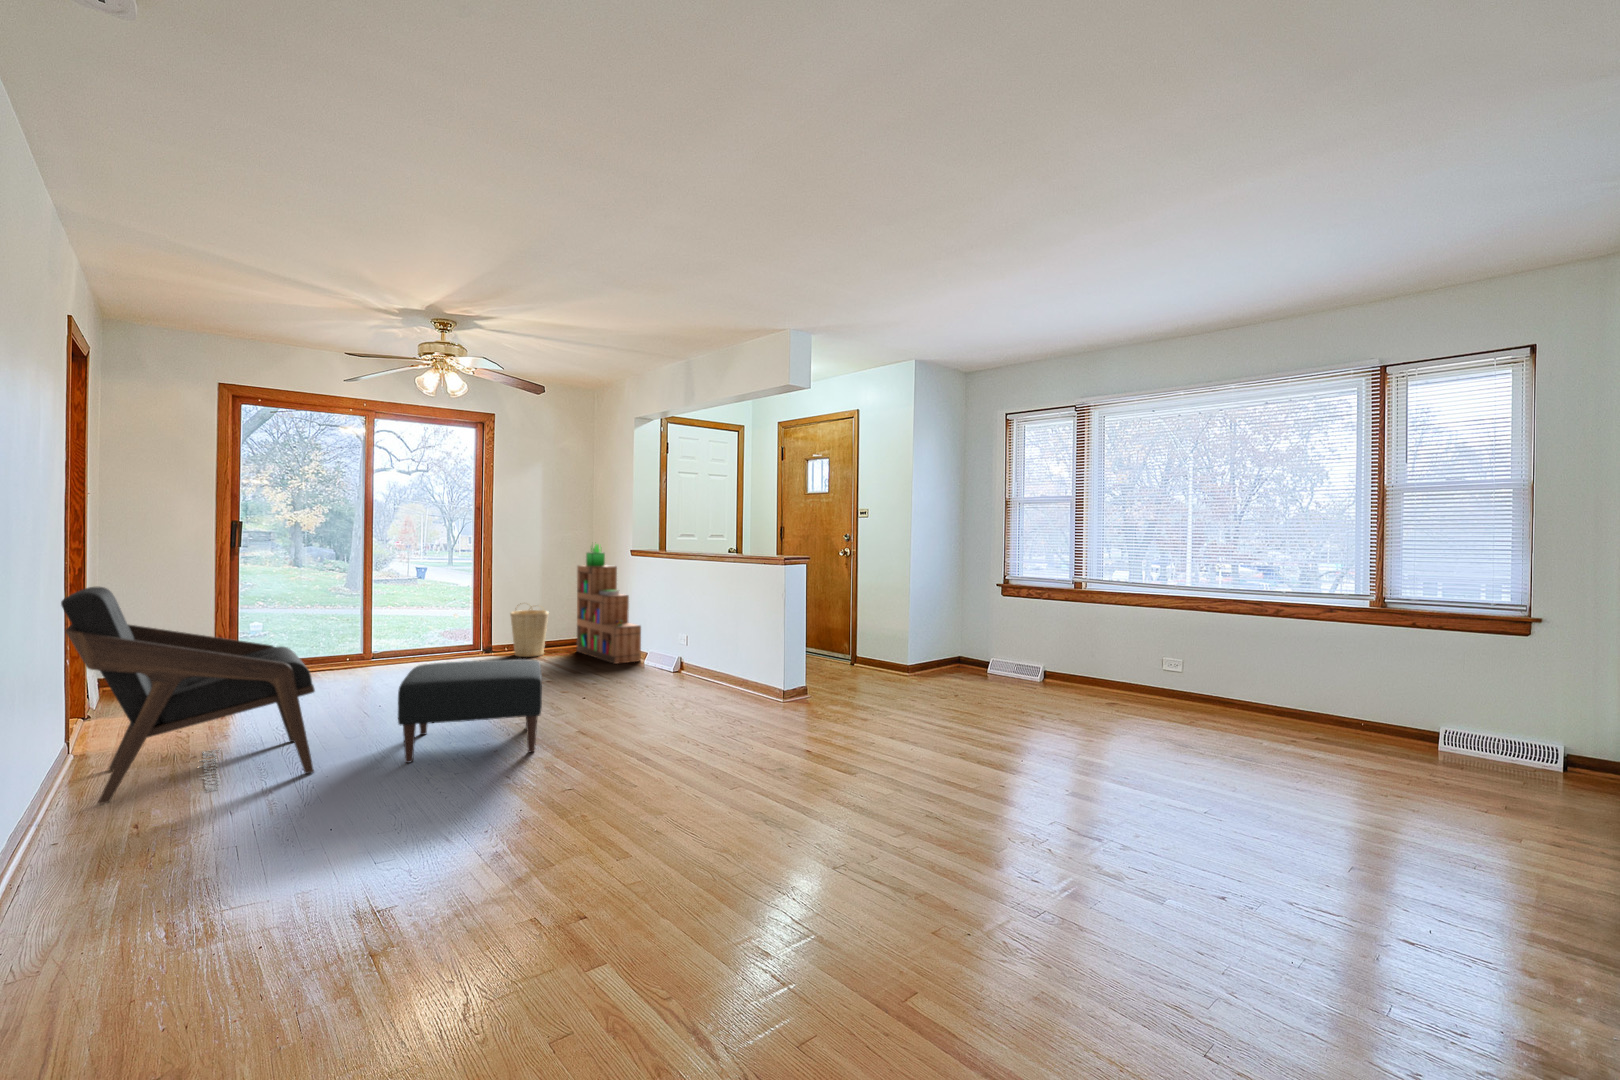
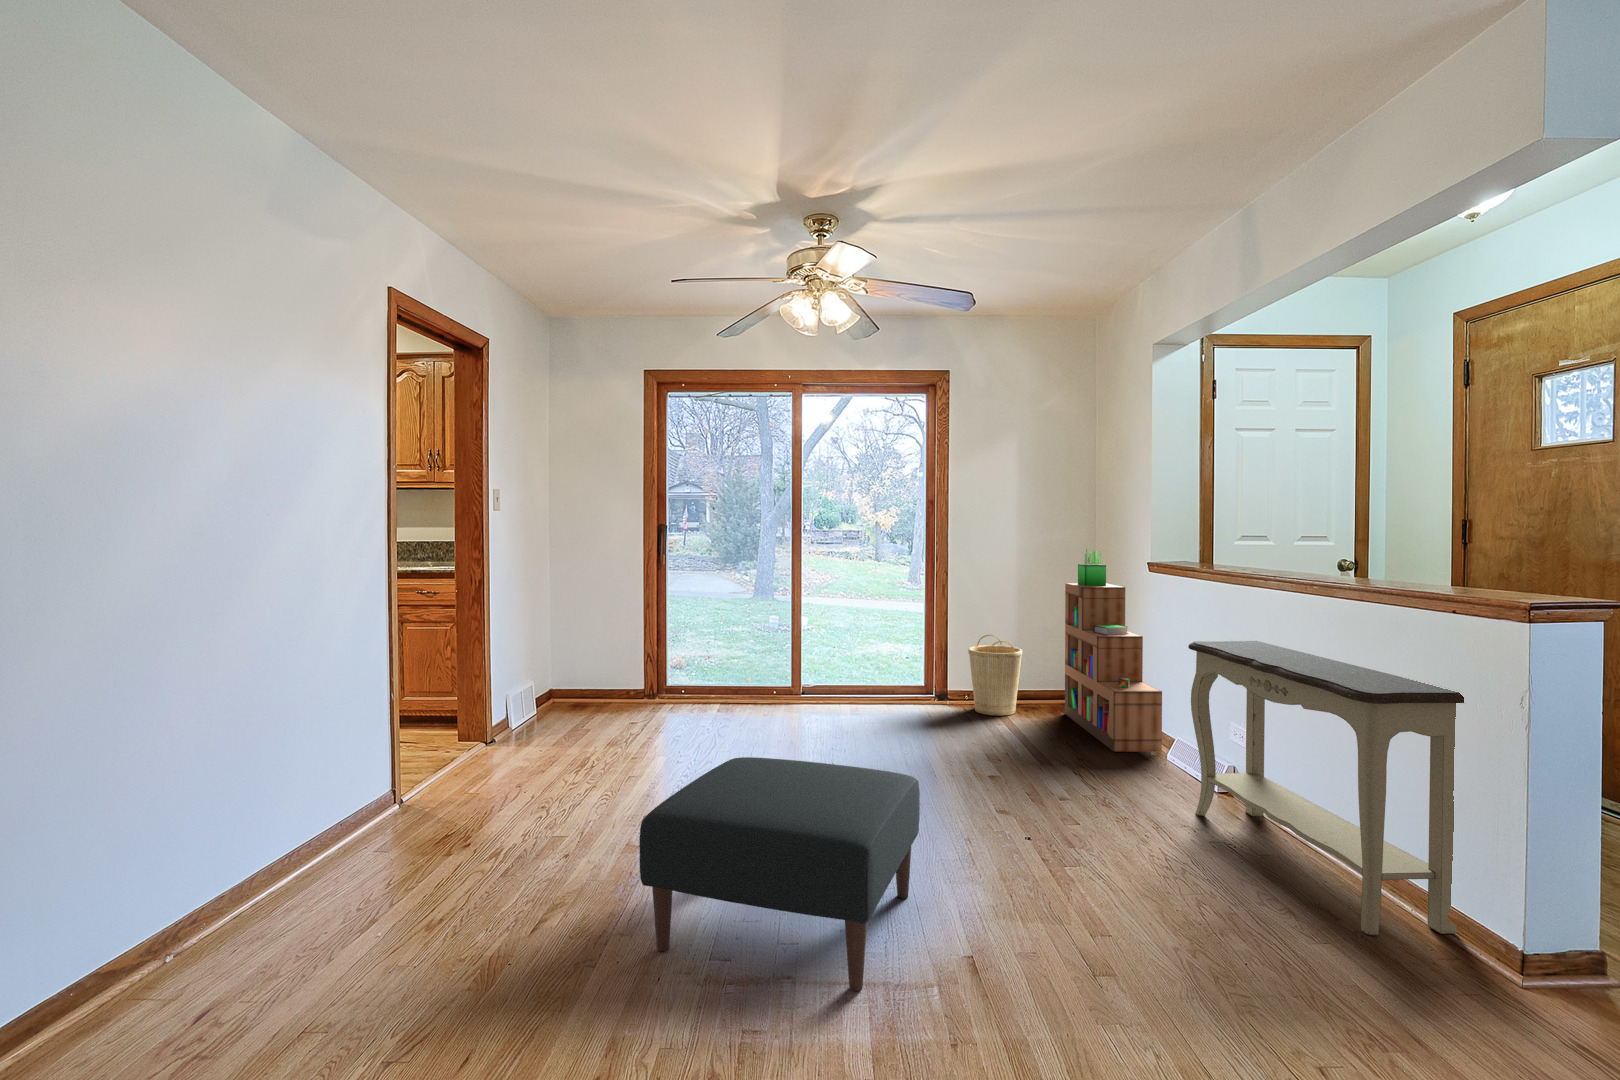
lounge chair: present [61,587,315,804] -> none [270,616,602,936]
console table: none [662,588,774,703] -> present [1188,641,1464,935]

